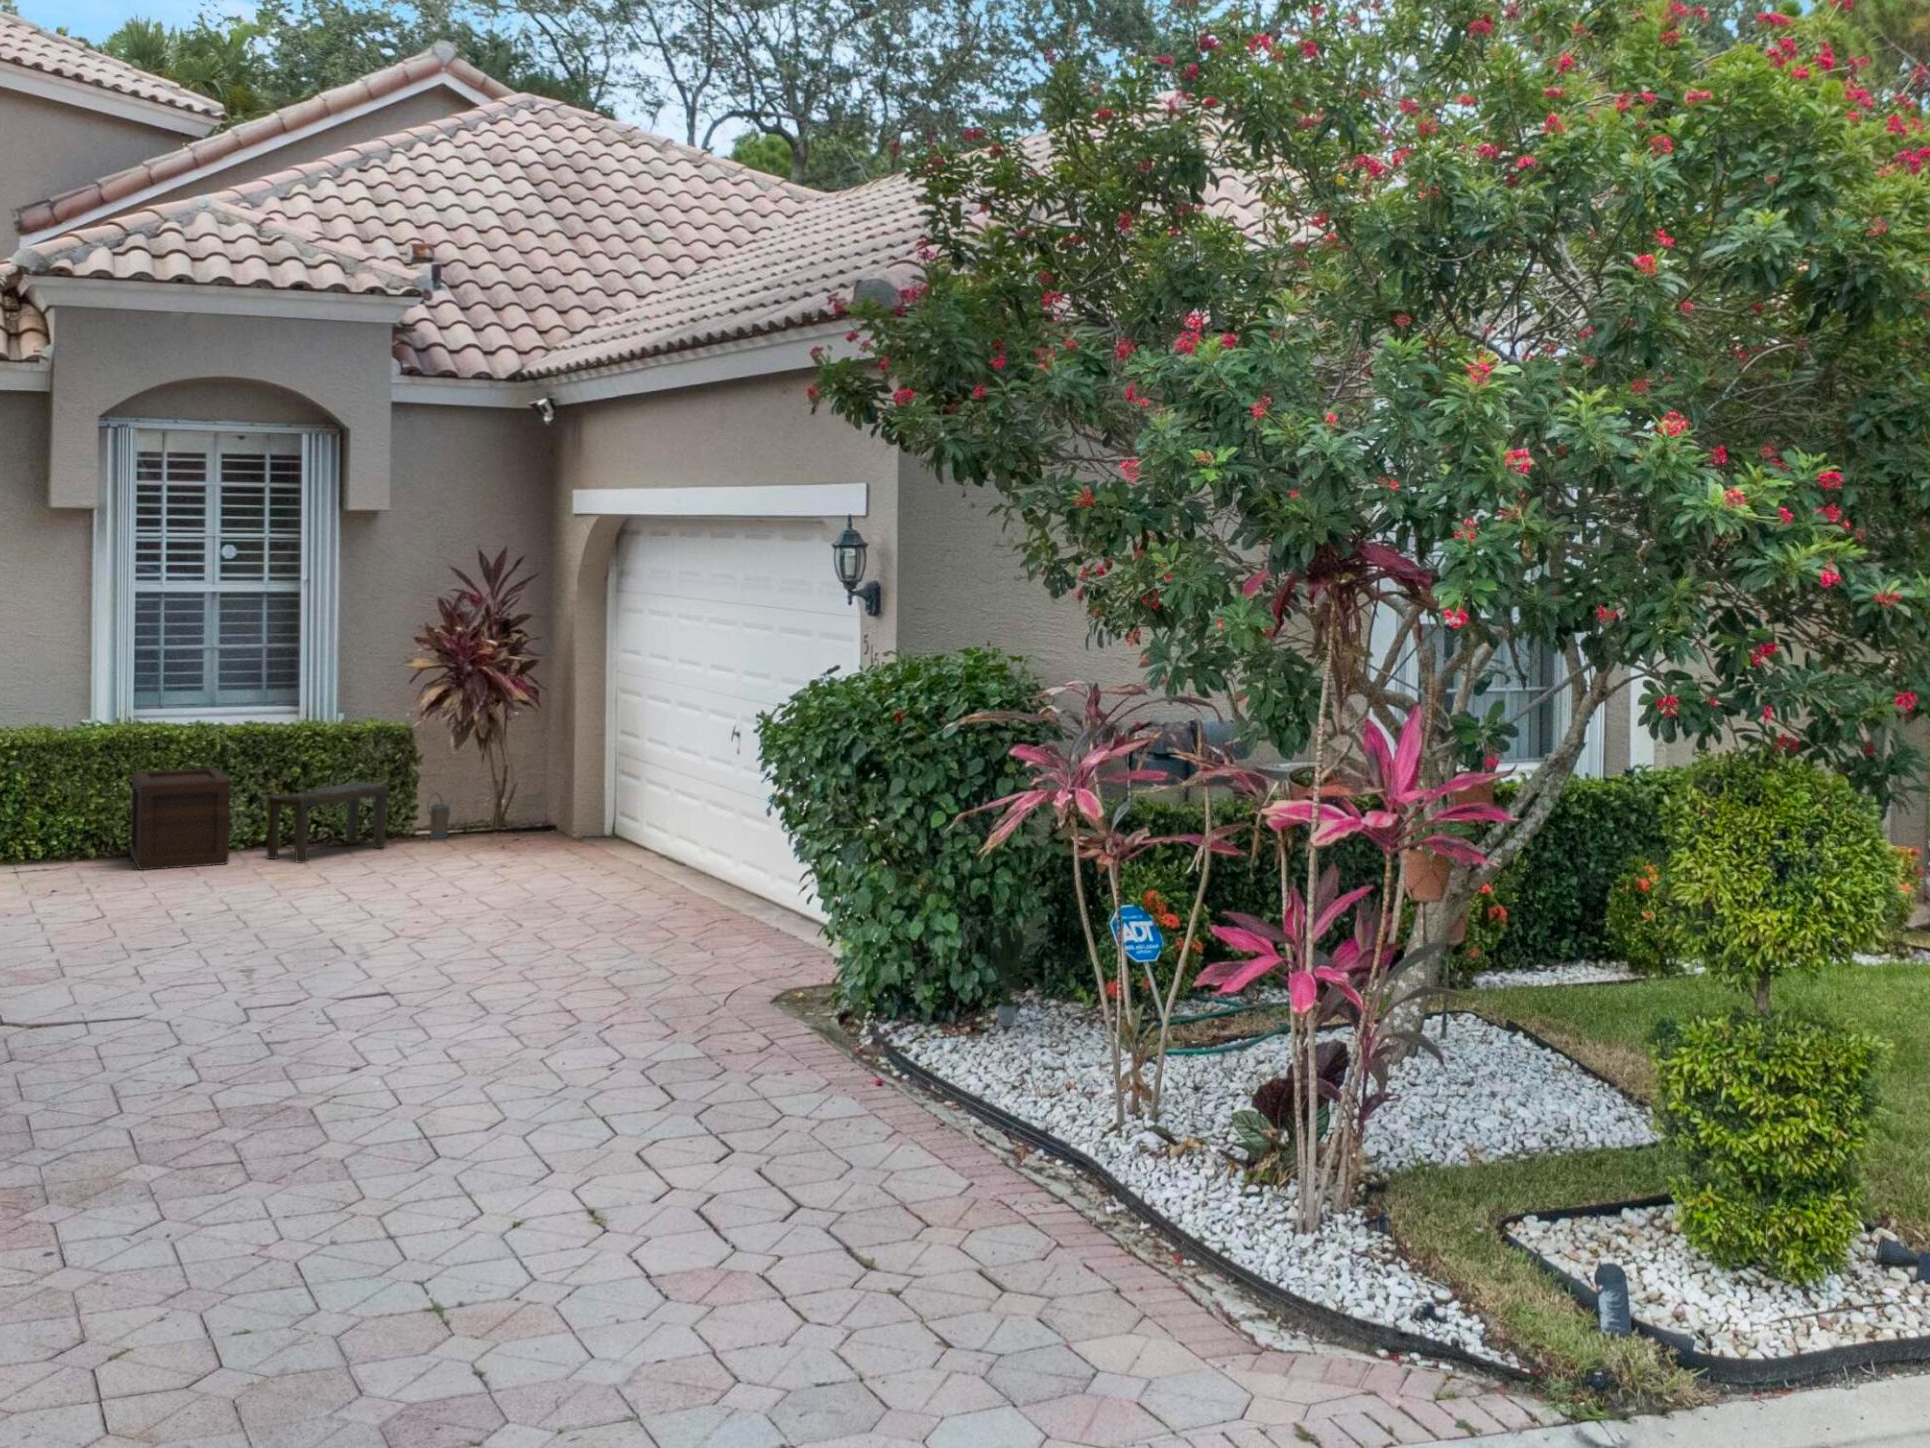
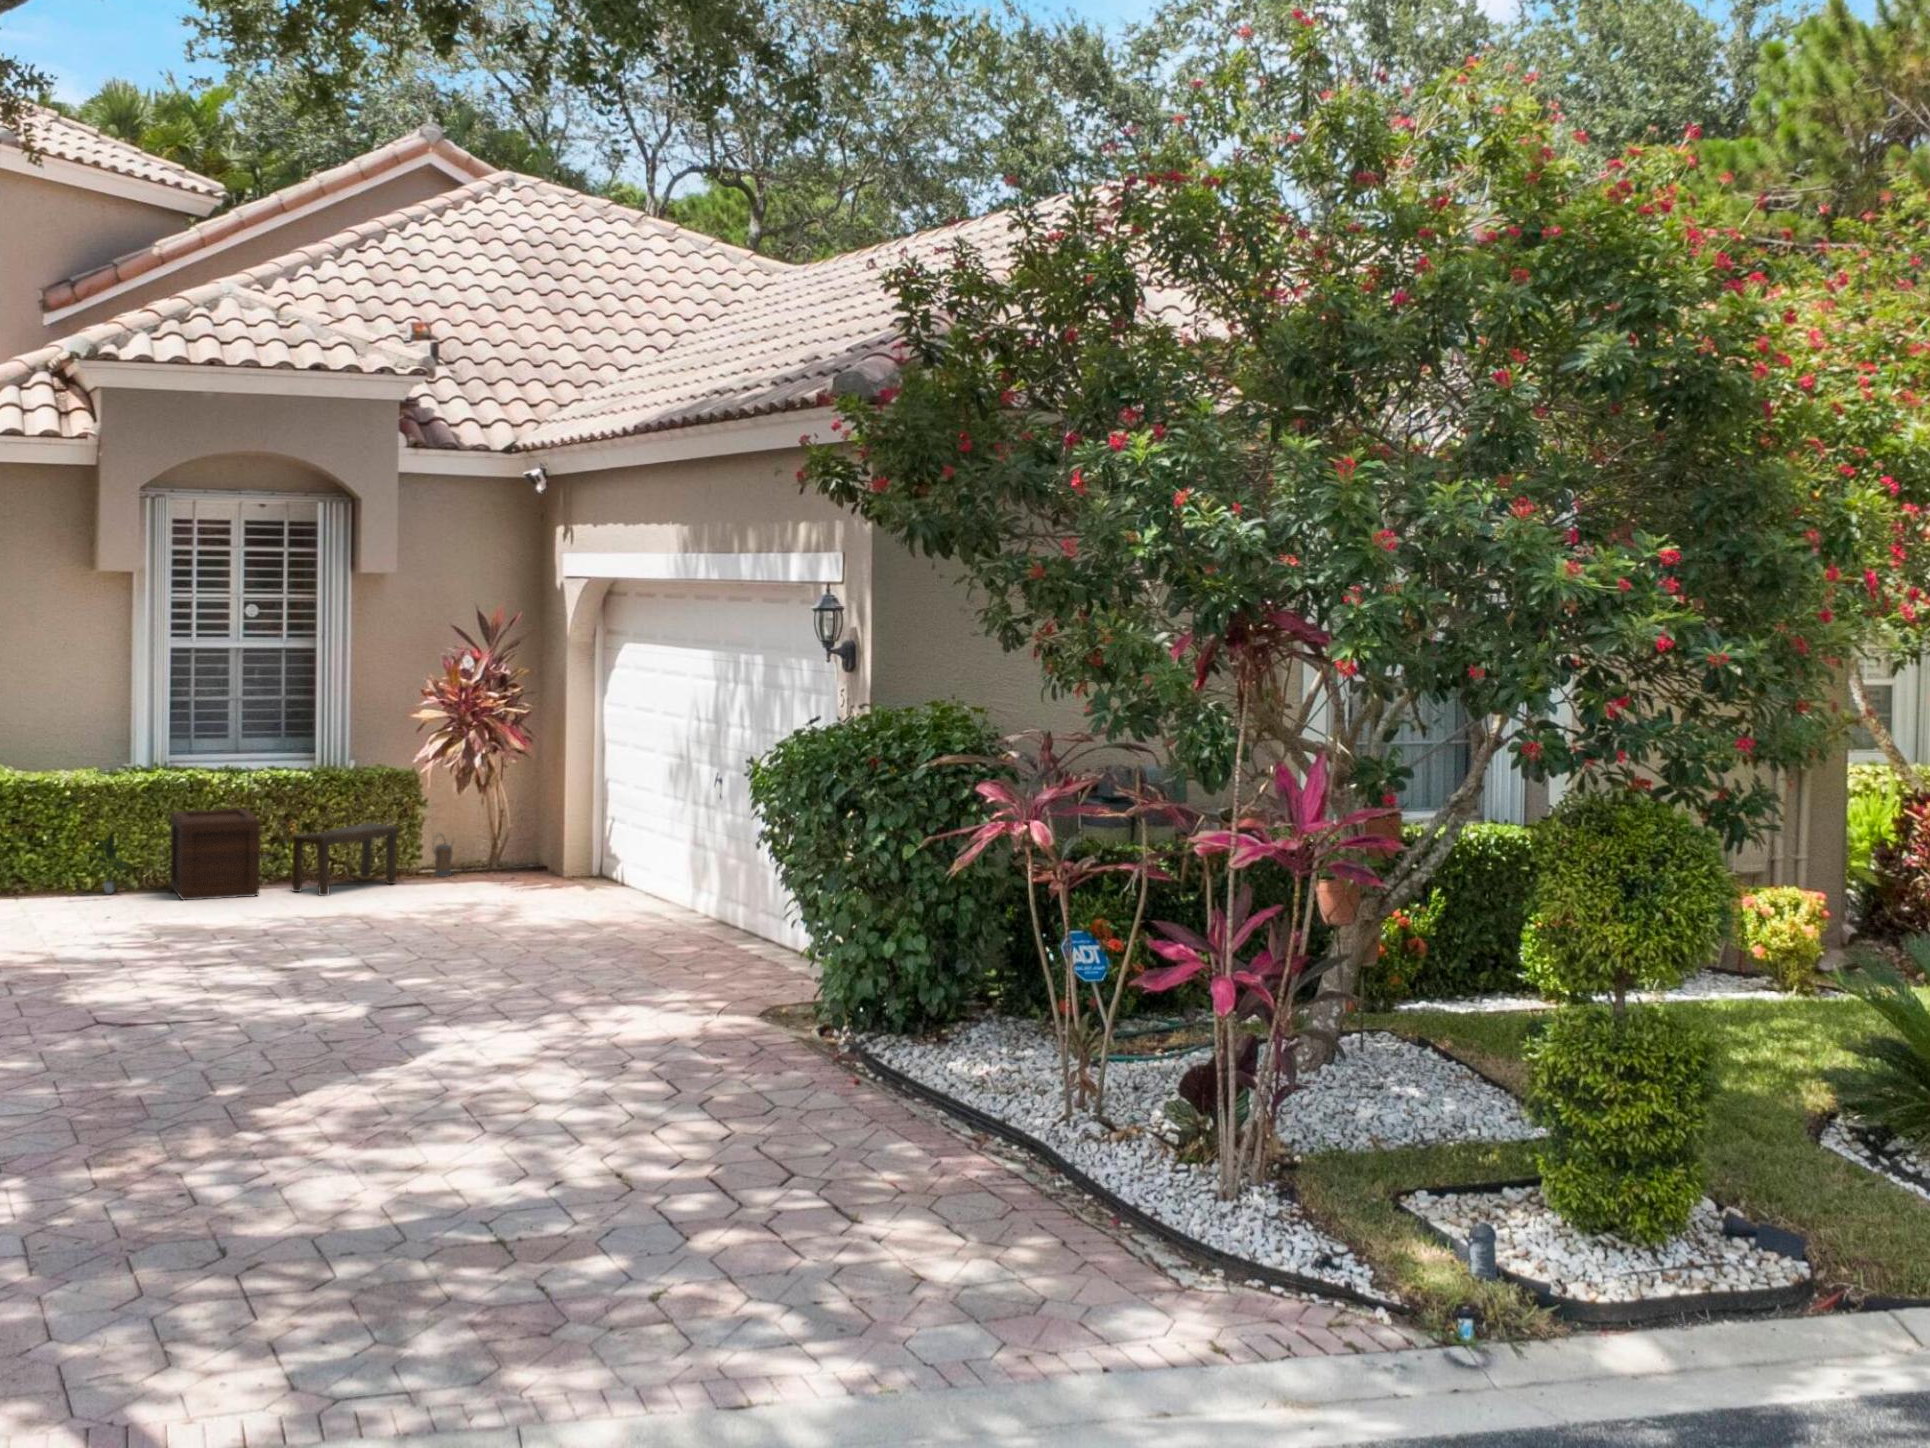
potted plant: present [987,924,1043,1027] -> present [96,835,129,894]

